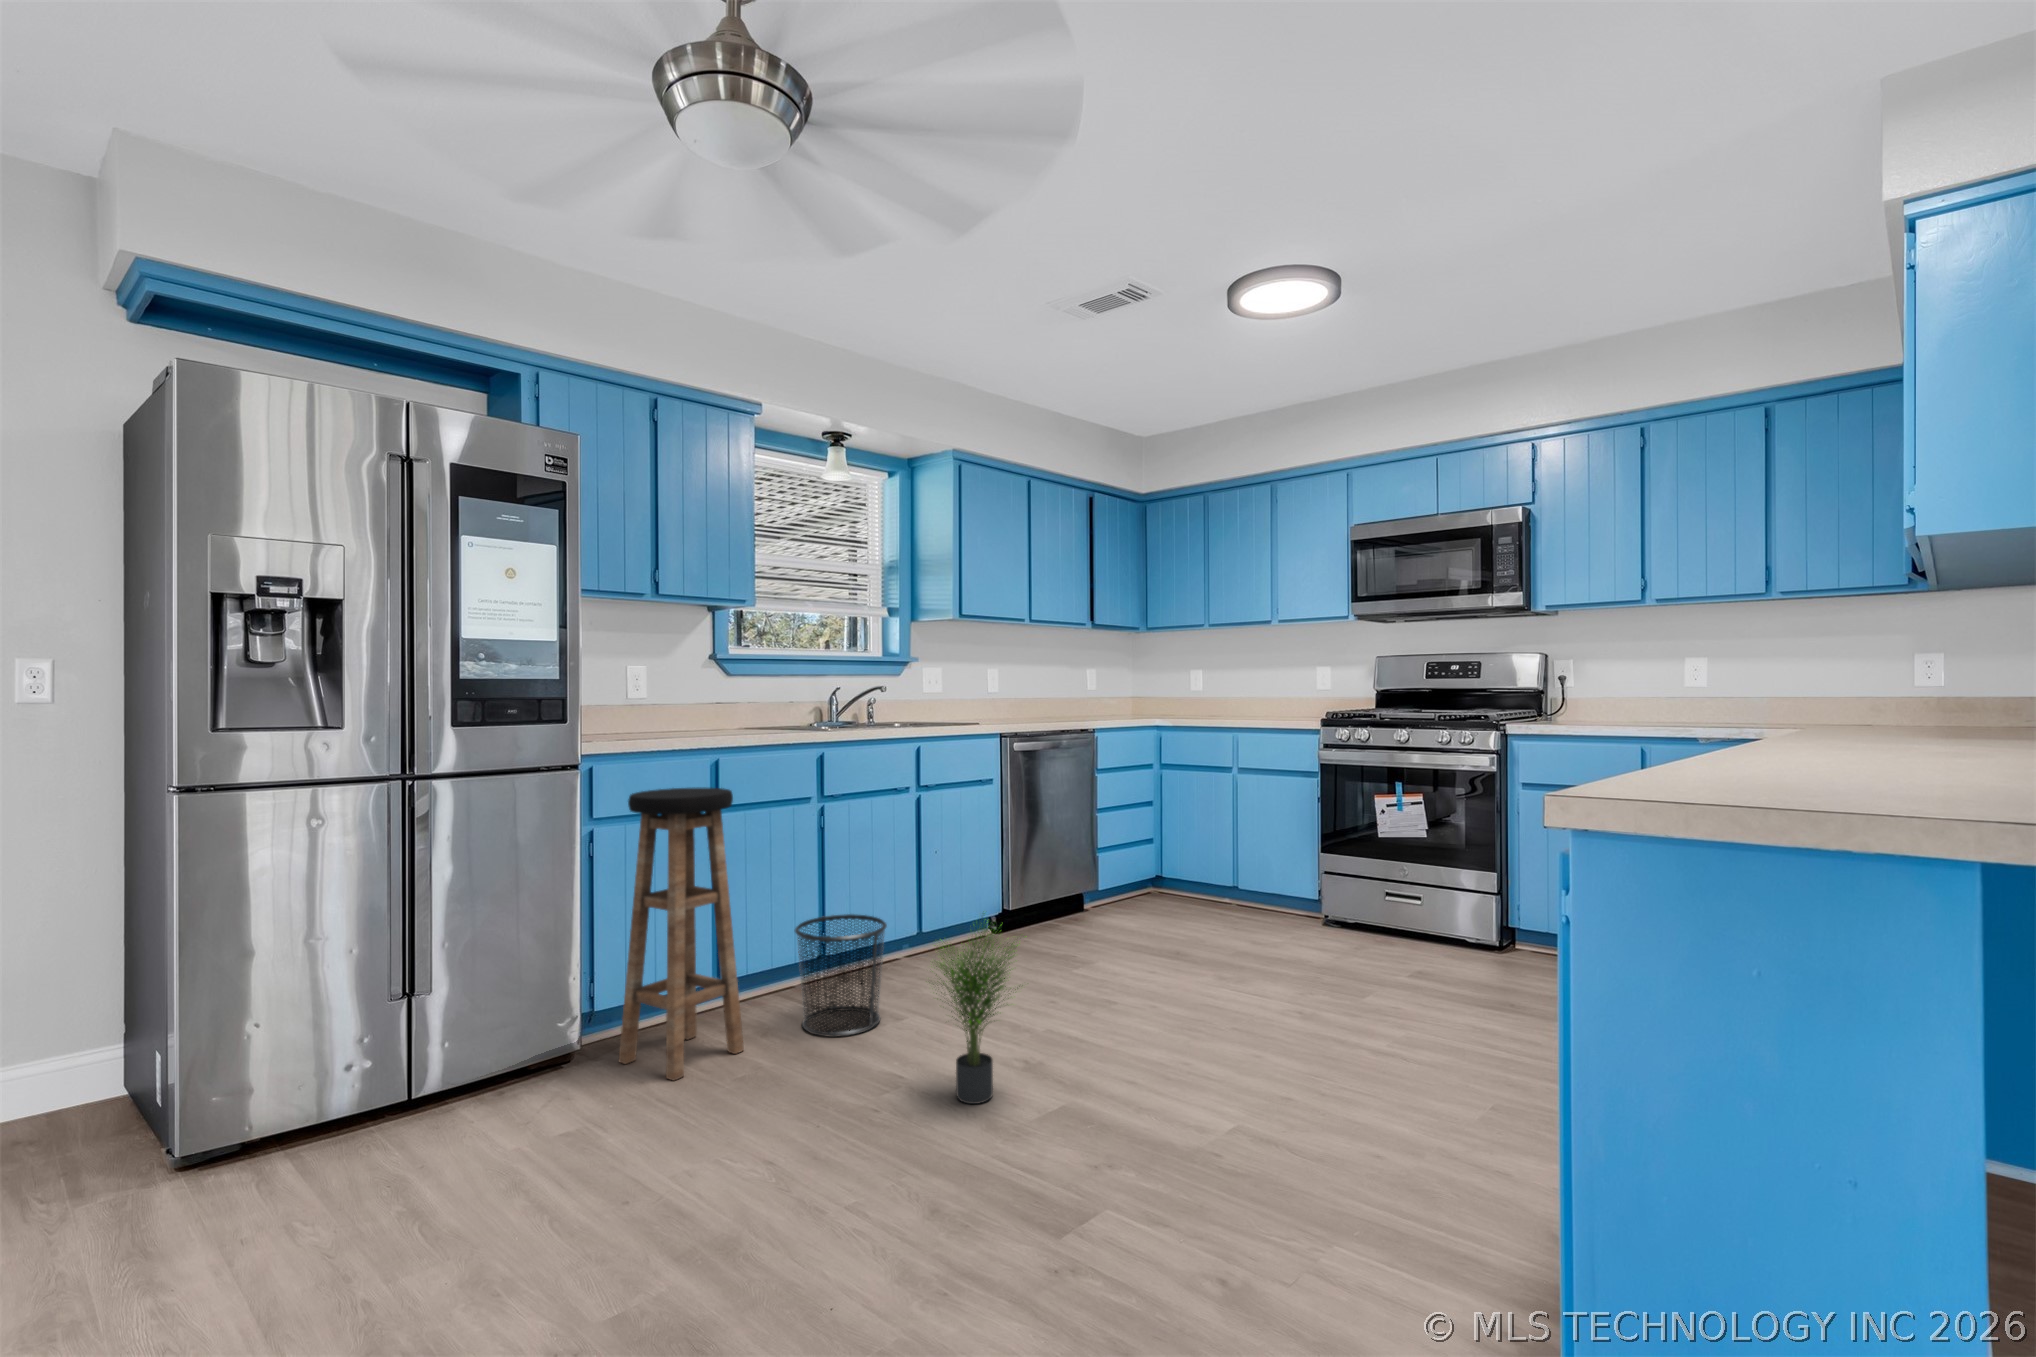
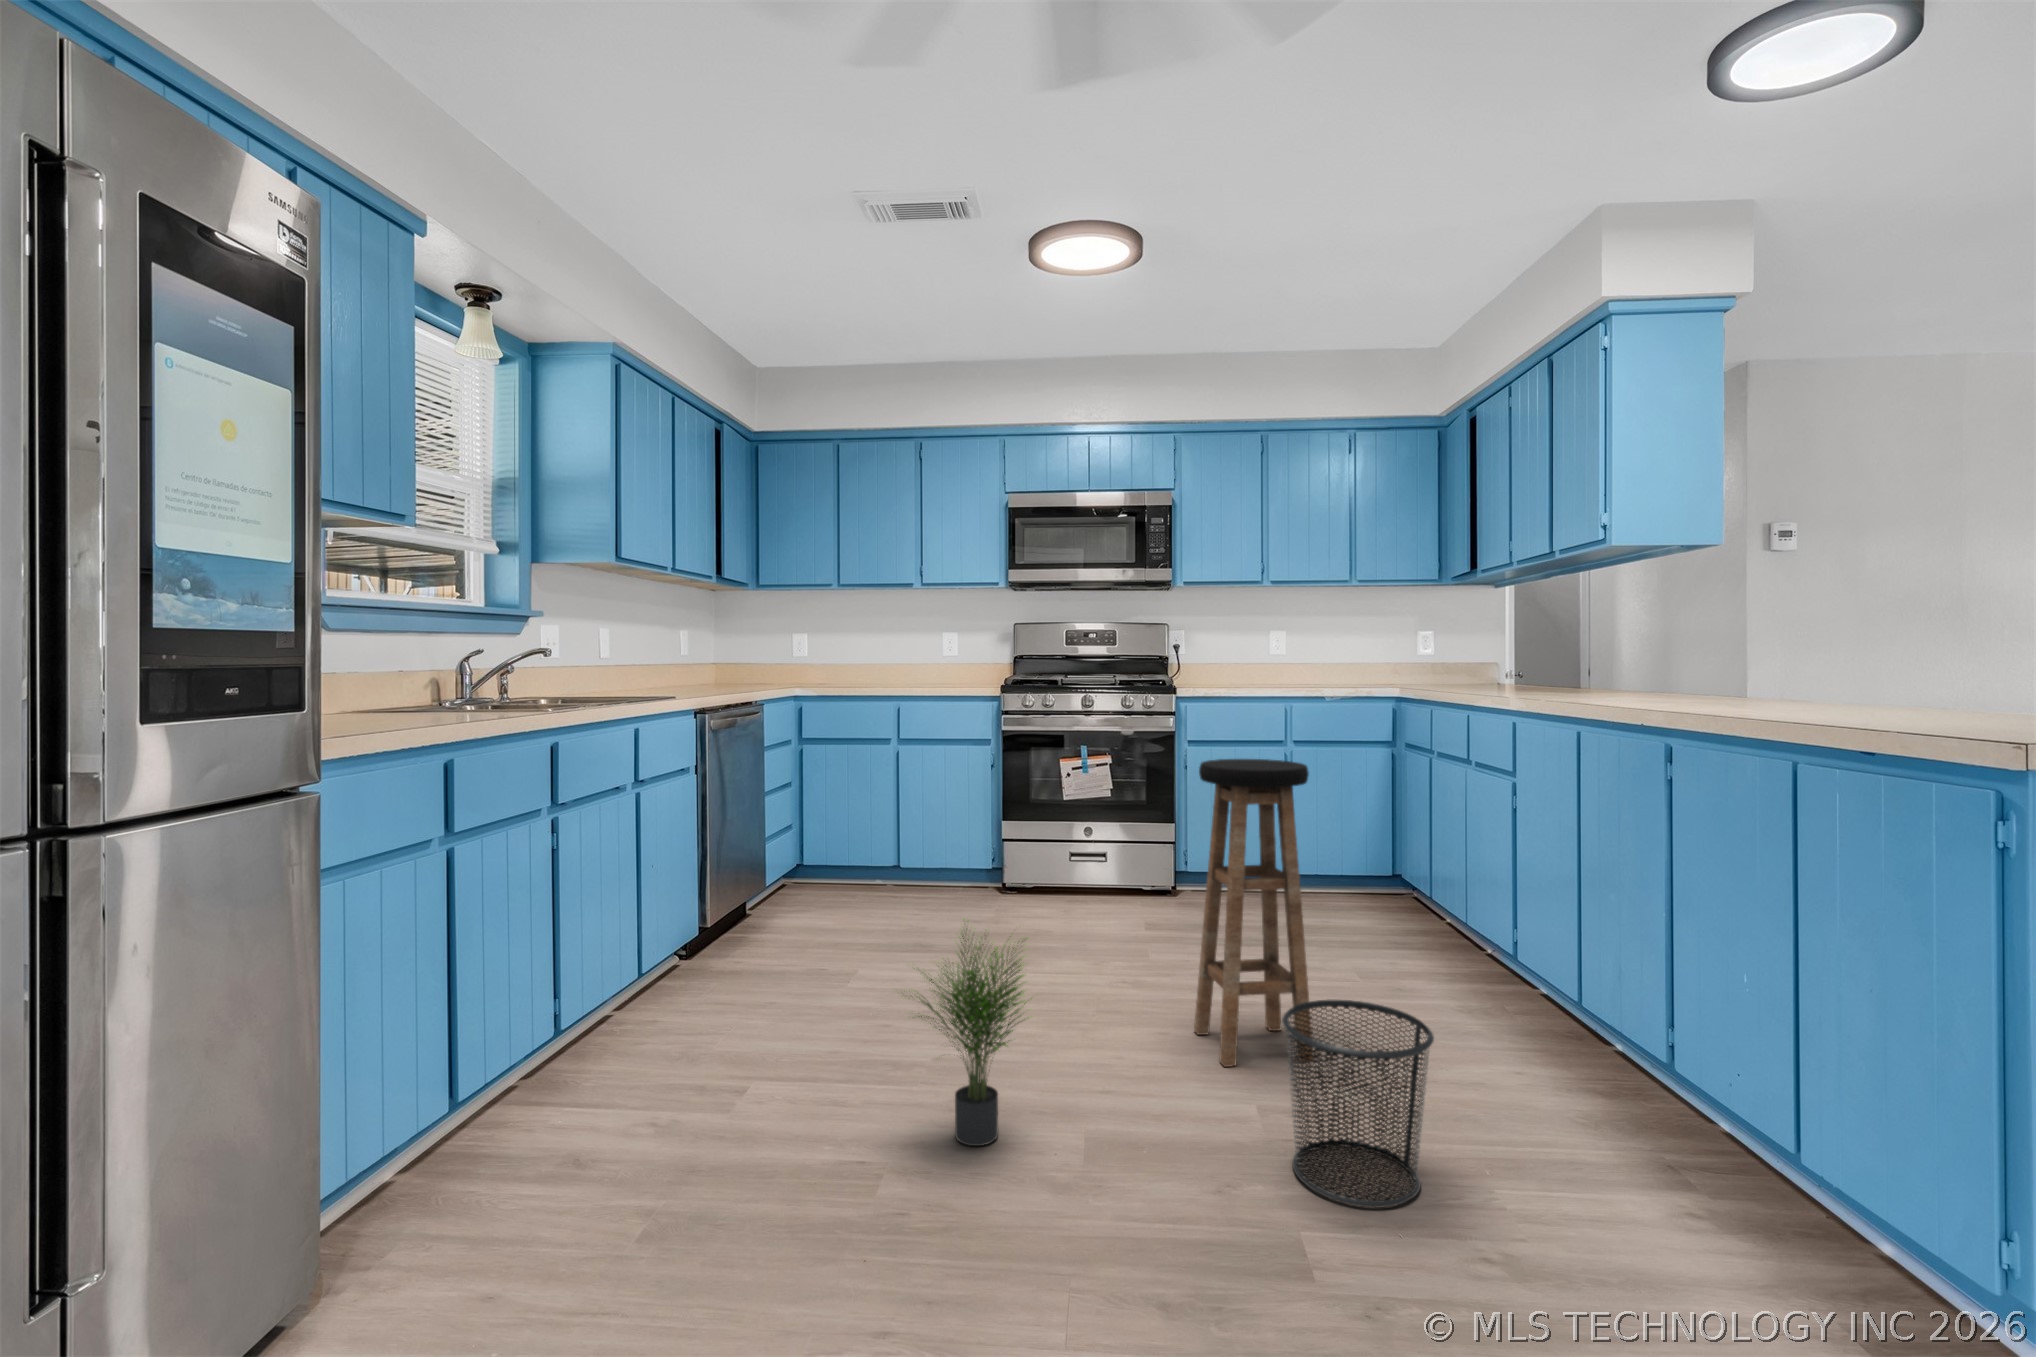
bar stool: present [619,788,744,1081] -> present [1194,759,1314,1067]
waste bin: present [795,914,887,1037] -> present [1282,999,1434,1208]

